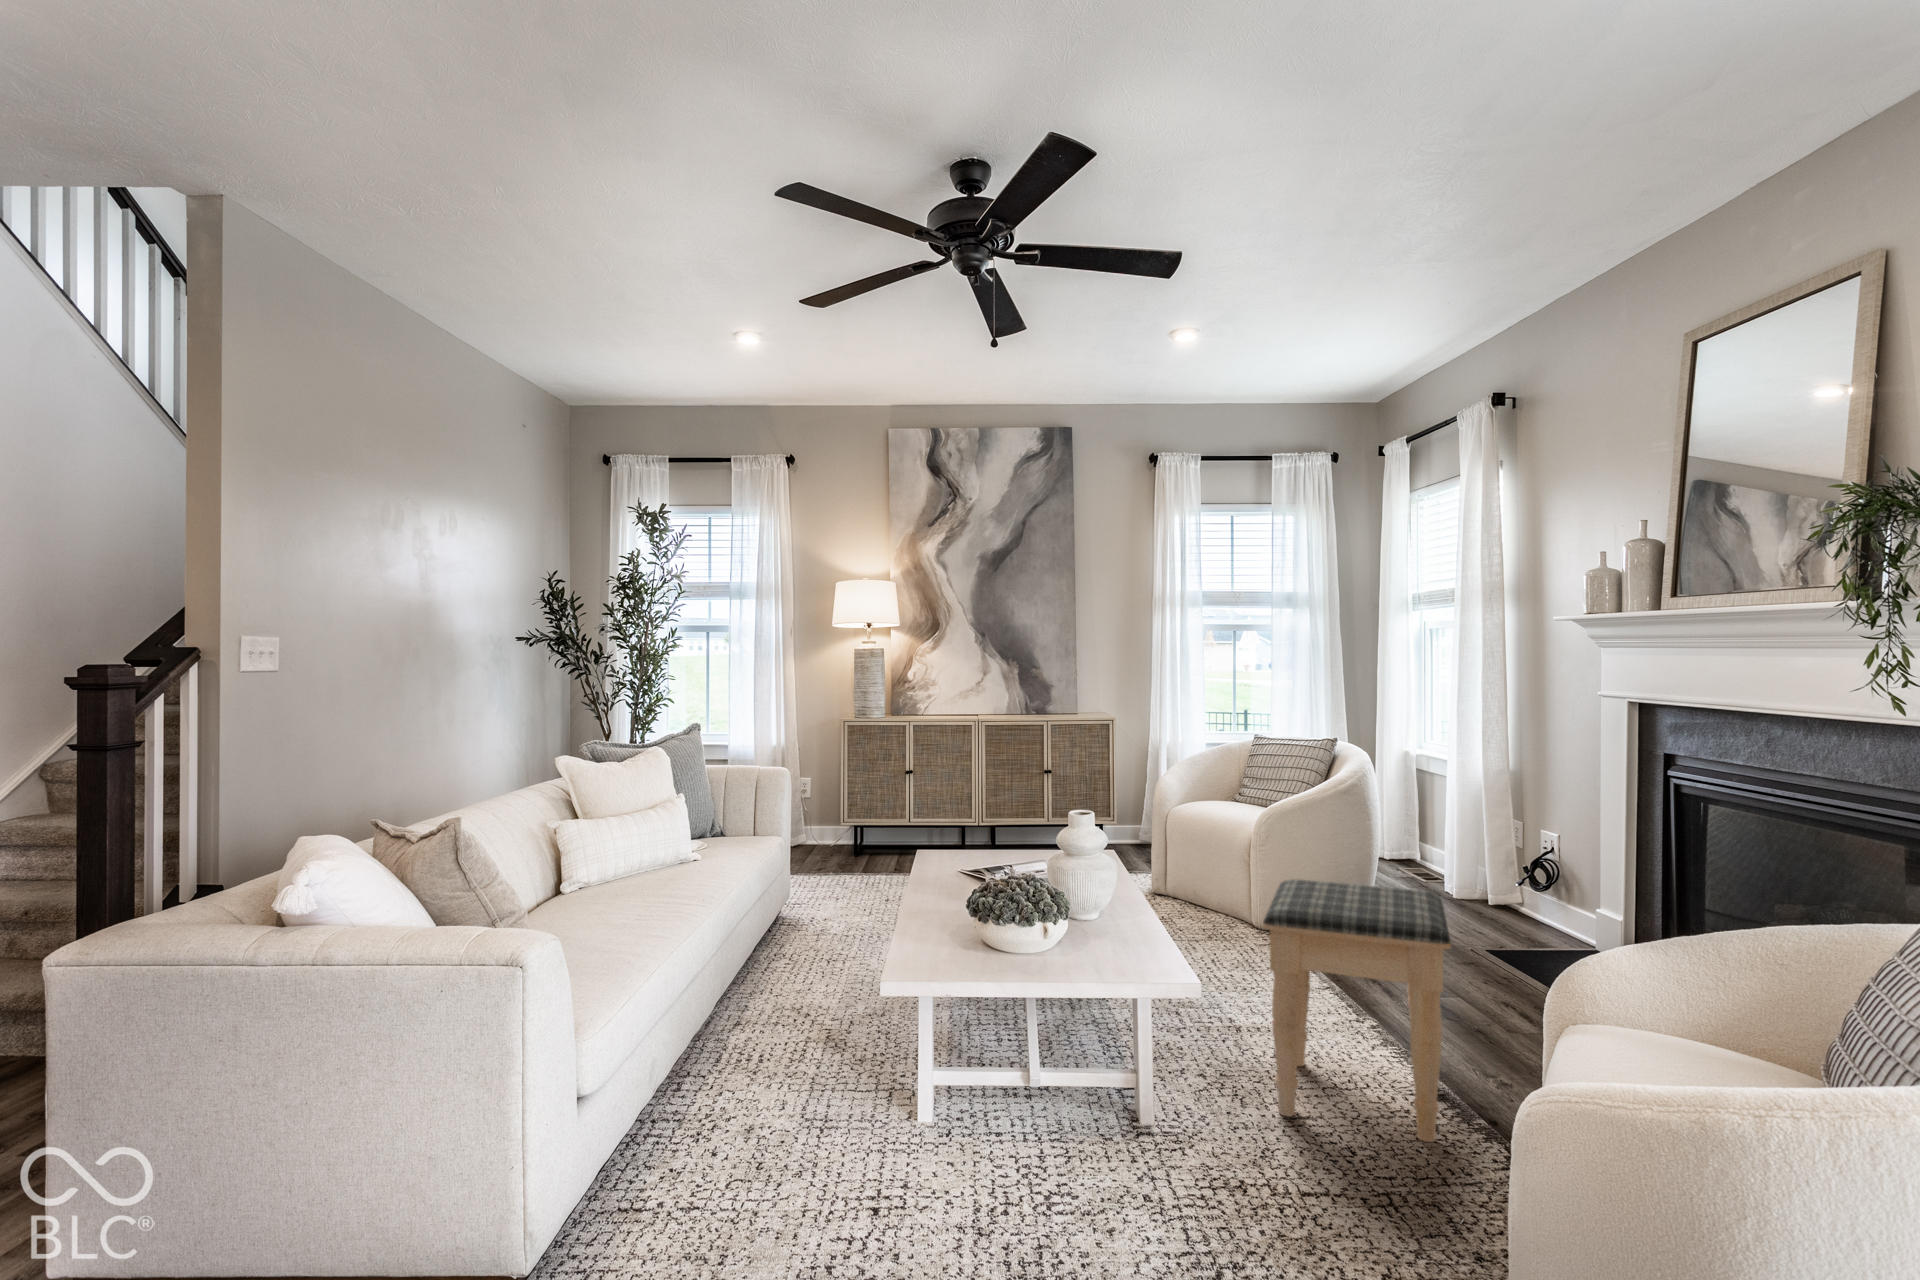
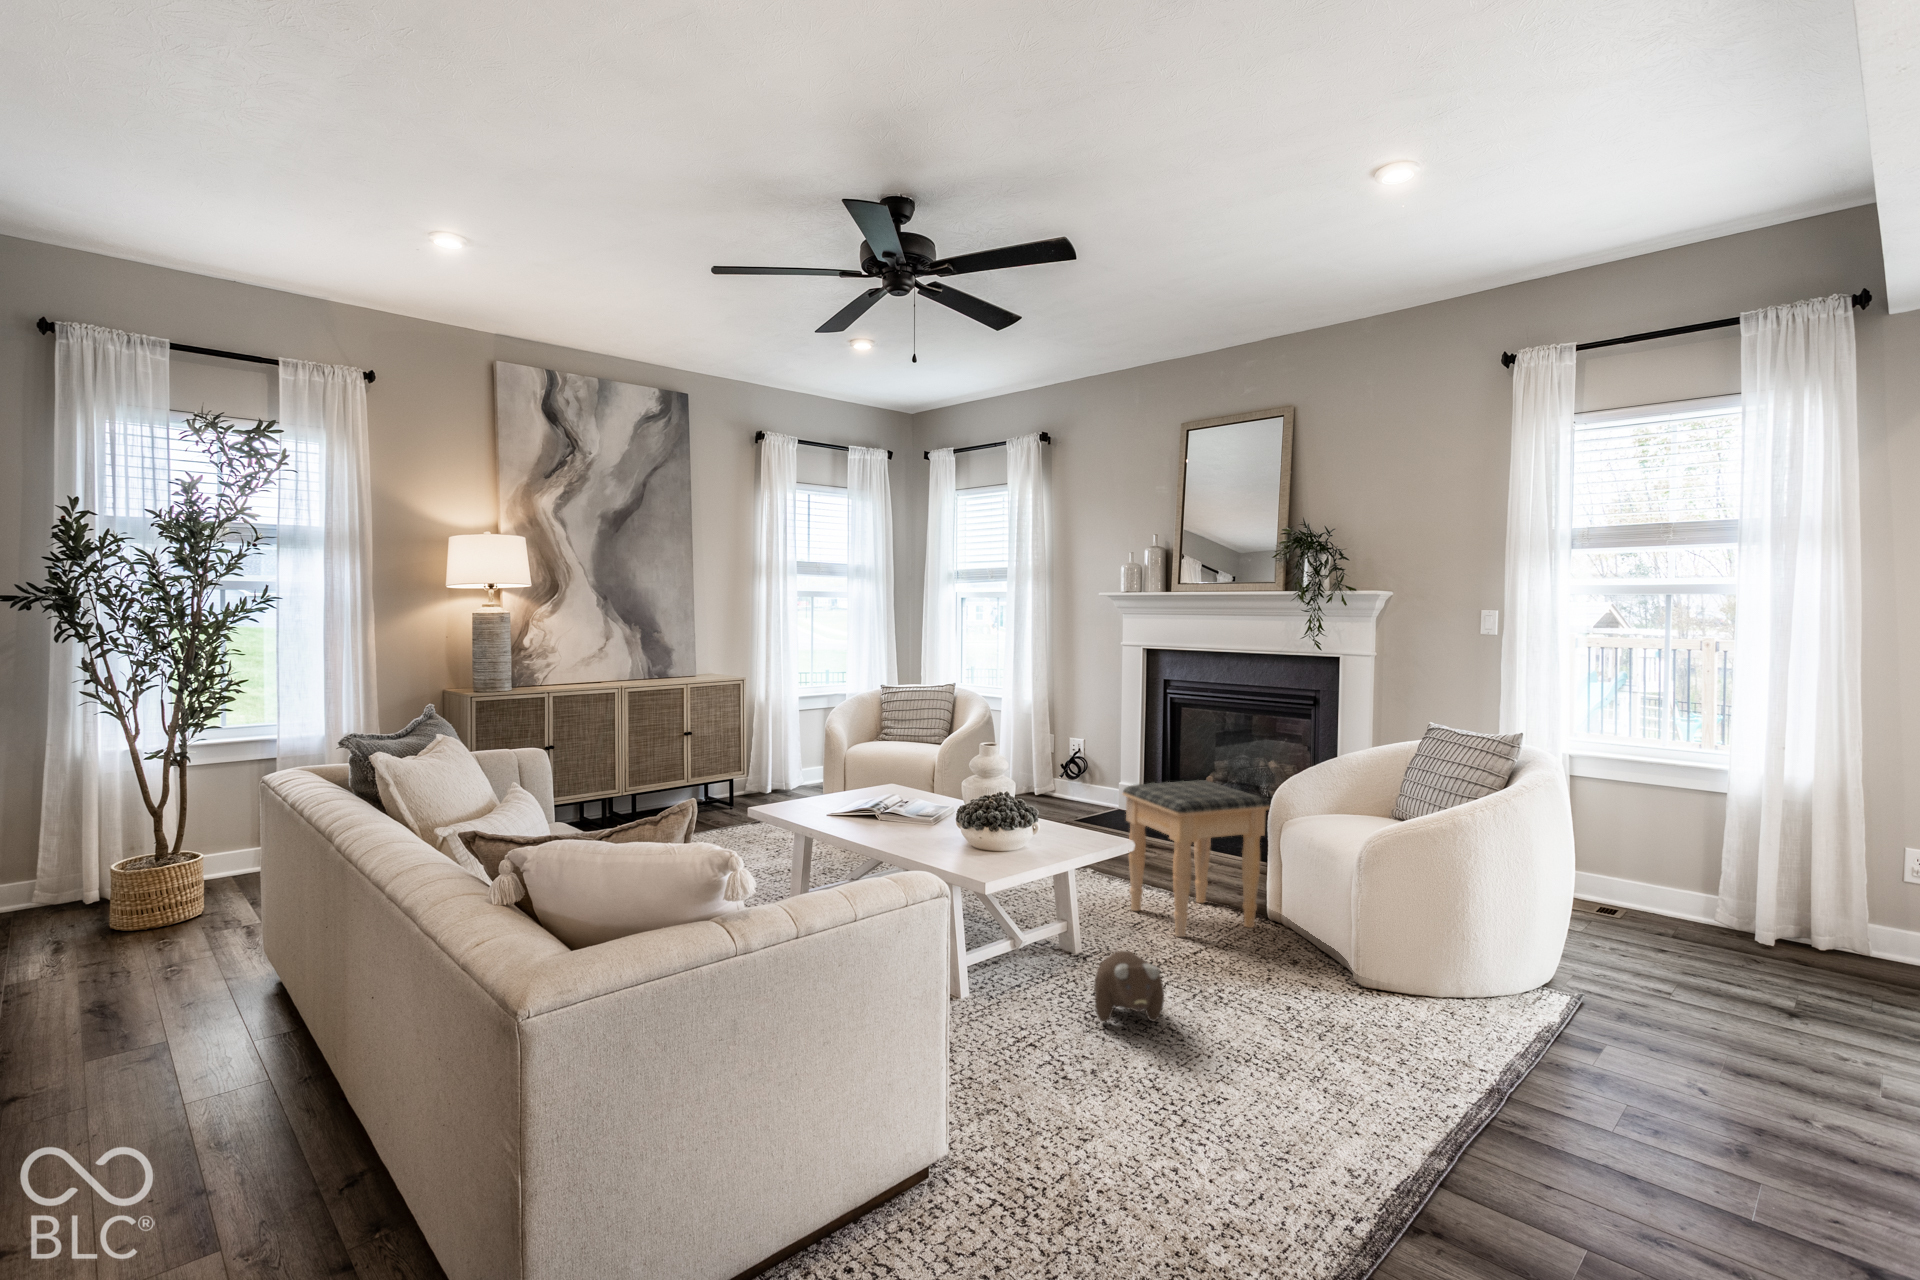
plush toy: none [934,1079,1049,1190] -> present [1094,951,1164,1022]

